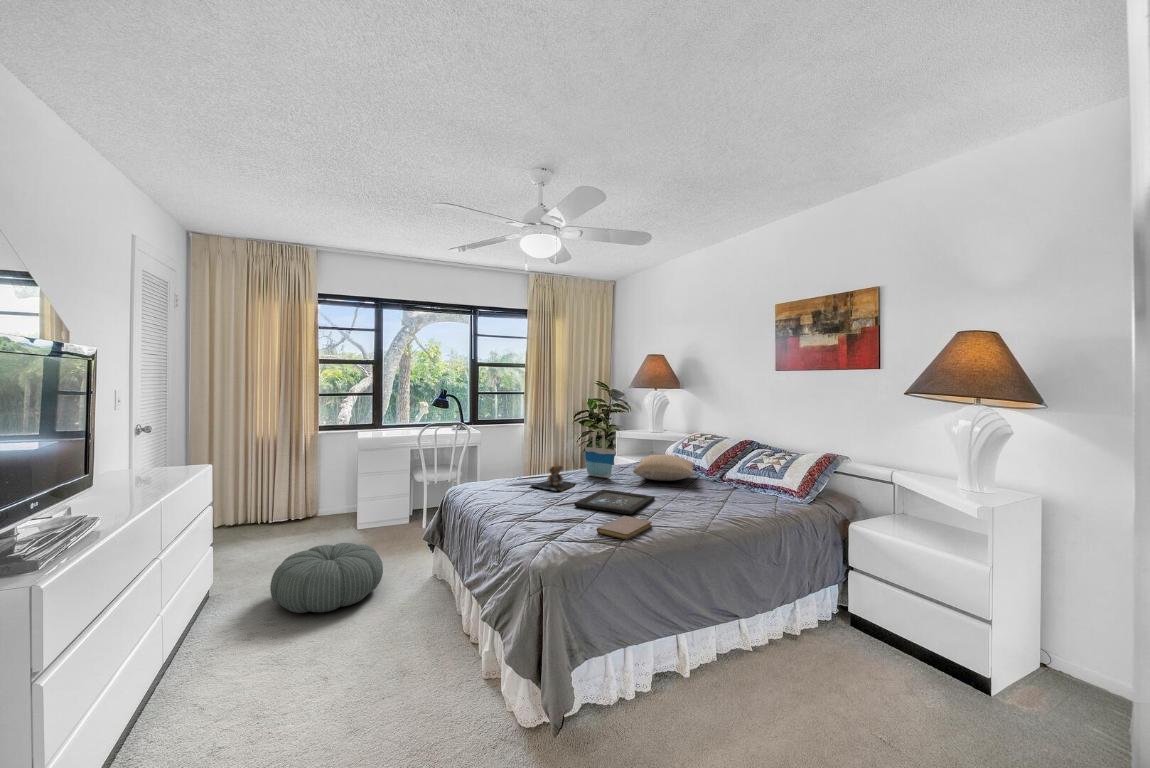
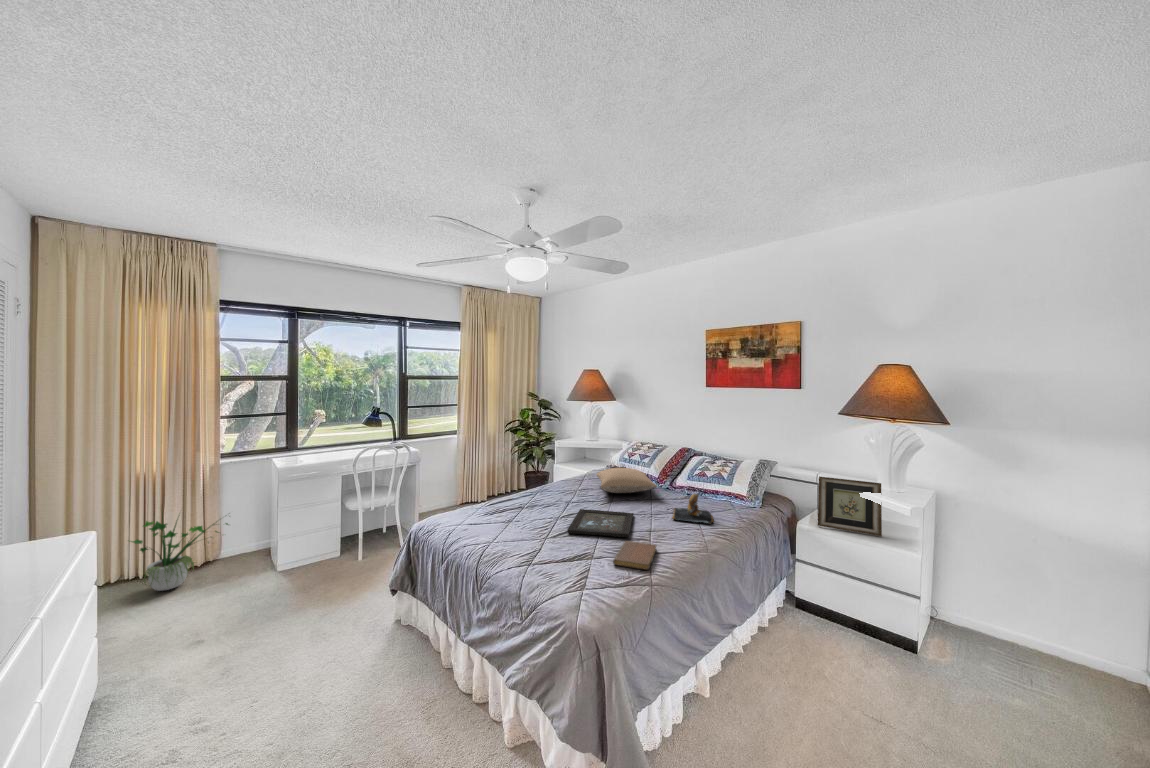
tote bag: present [585,429,615,478] -> none [548,447,580,494]
potted plant: none [247,461,327,533] -> present [131,516,228,591]
teddy bear: present [531,465,575,491] -> present [673,494,713,523]
picture frame: none [875,470,958,544] -> present [818,476,882,536]
pouf: present [270,543,383,613] -> none [198,598,344,702]

